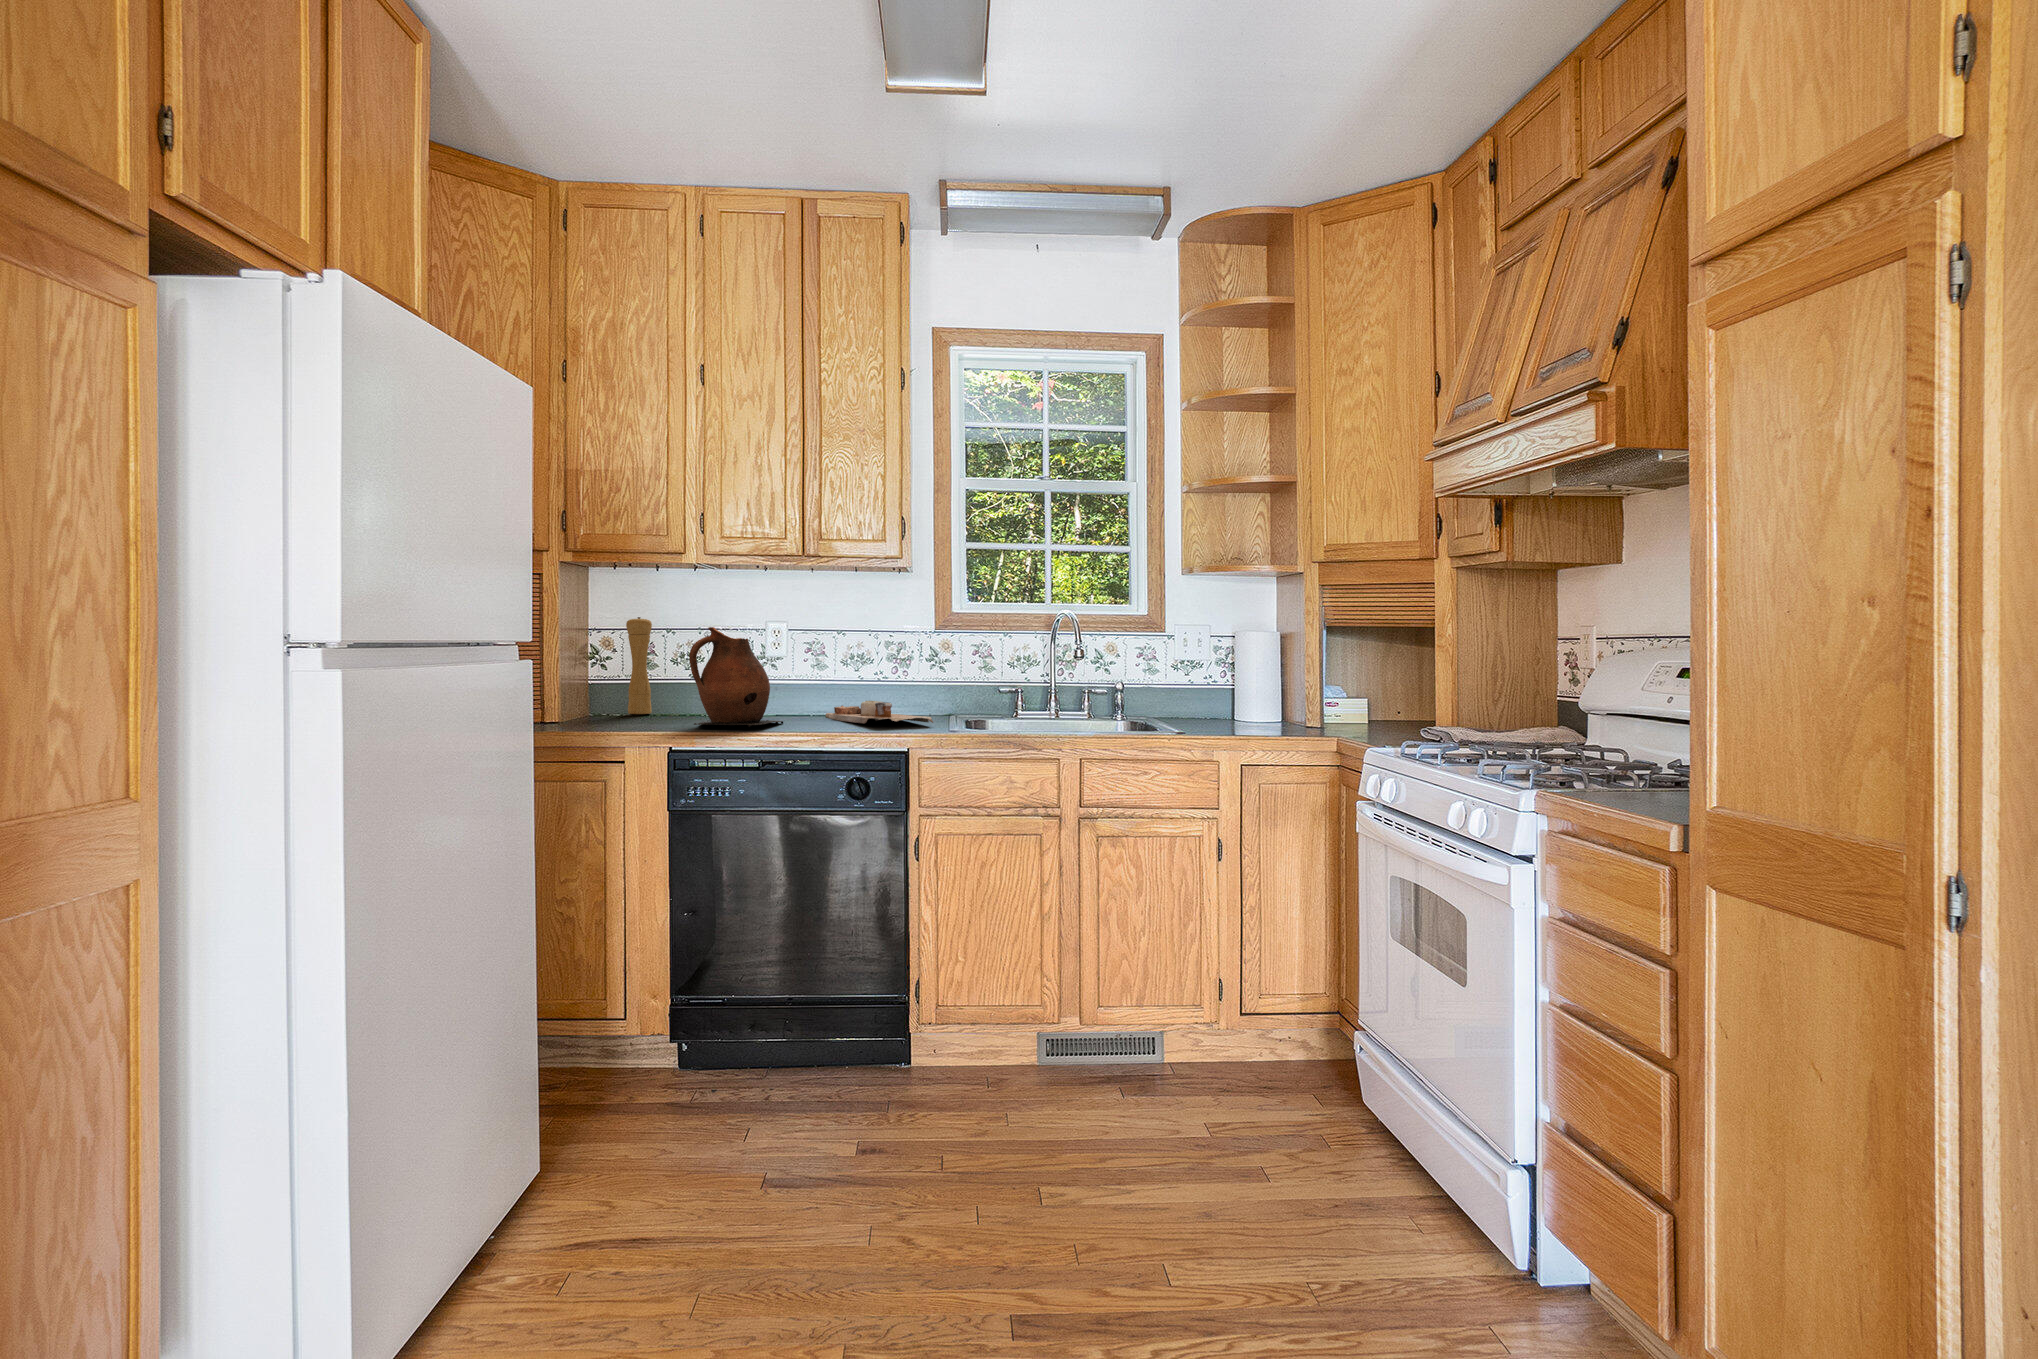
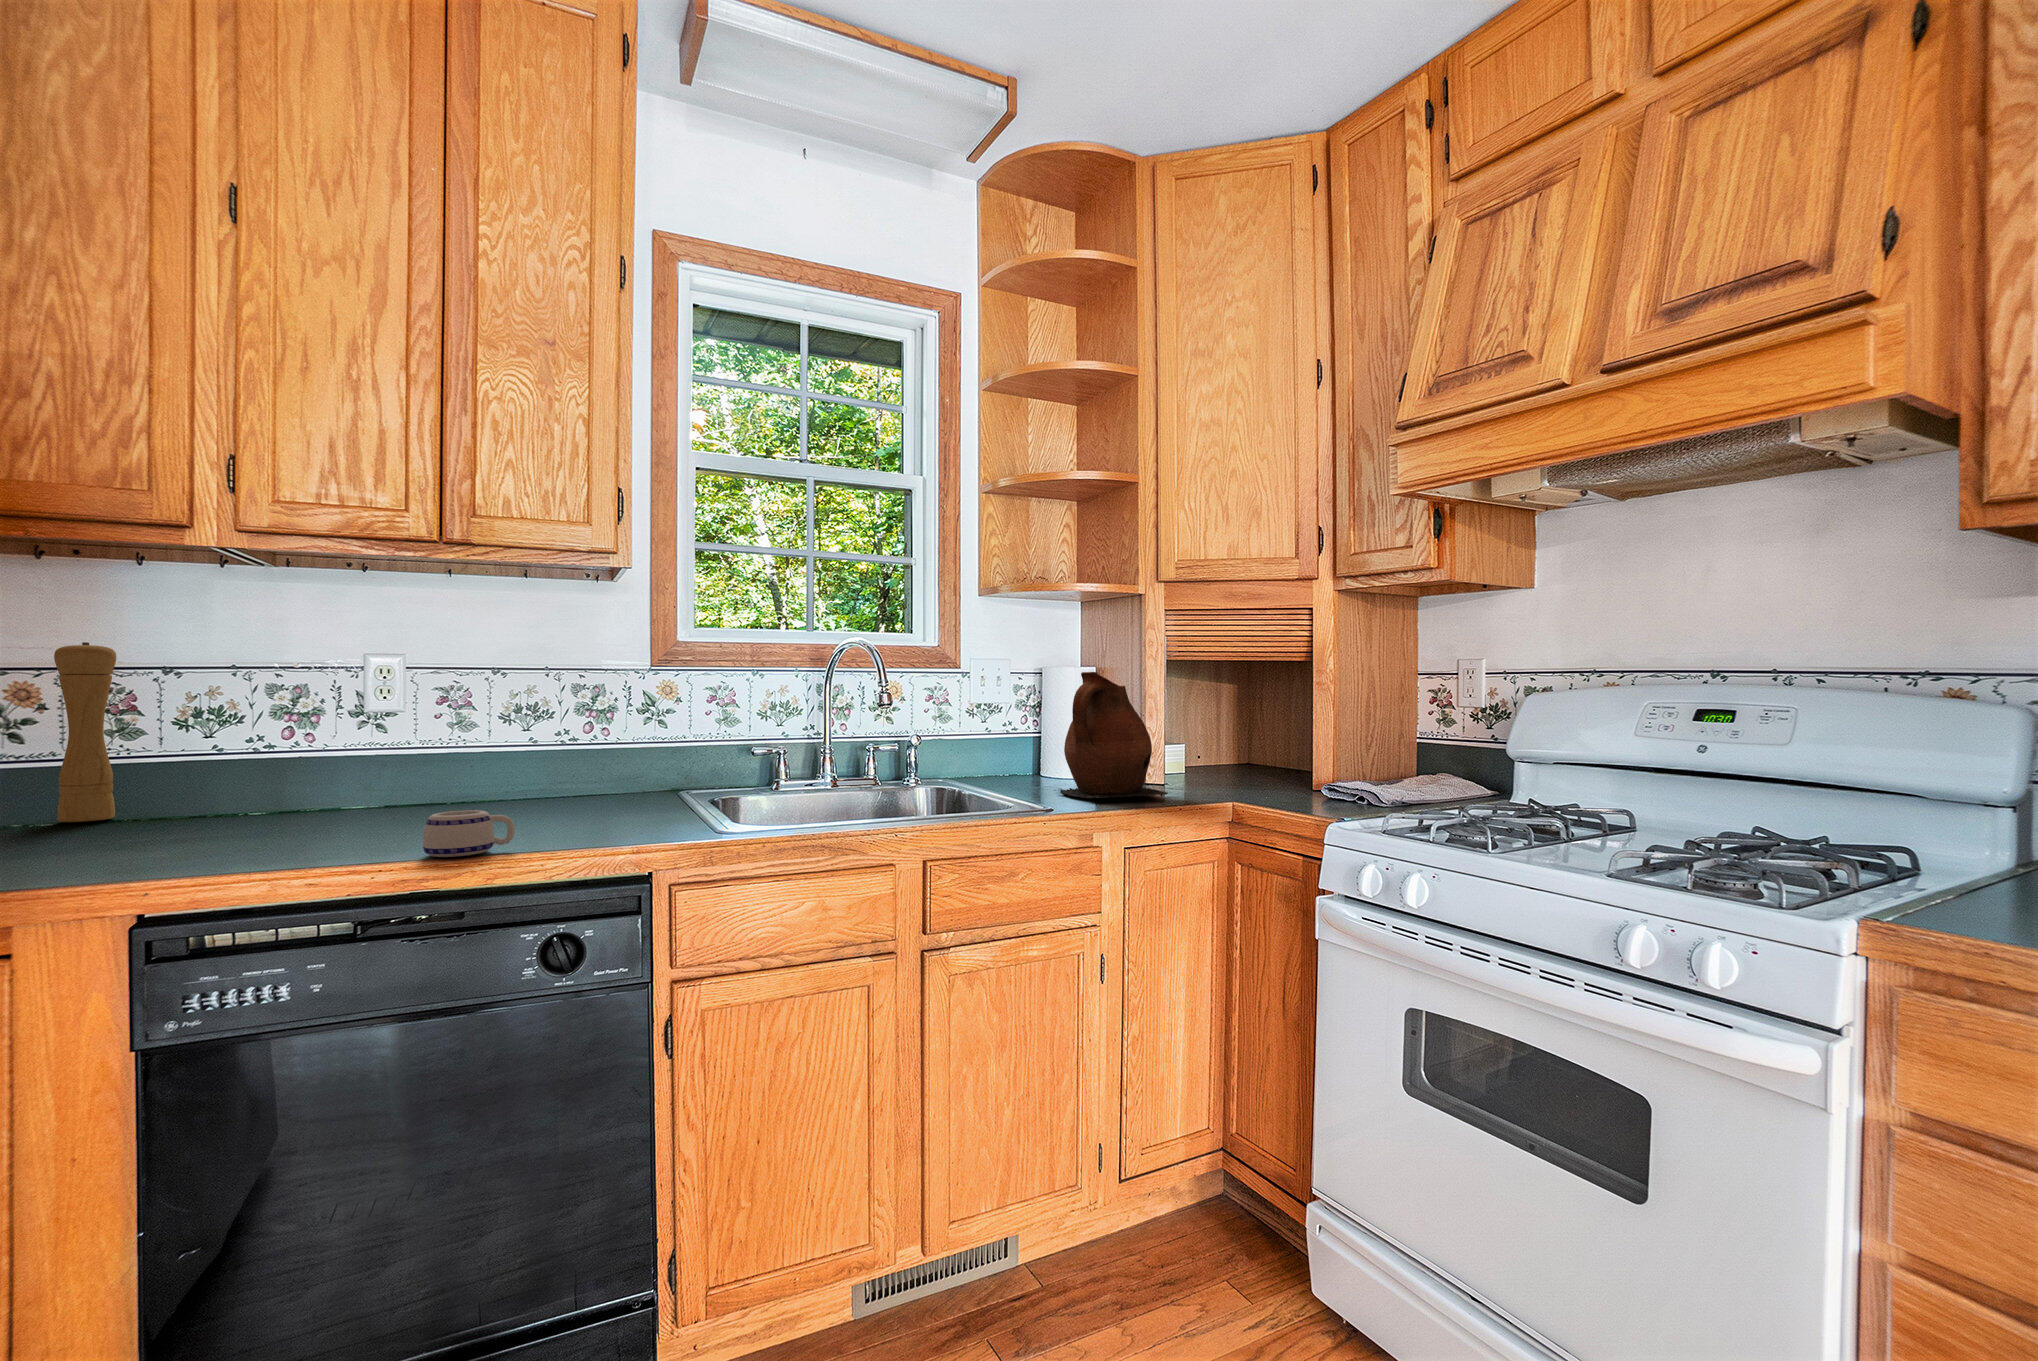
ceramic pitcher: present [689,627,783,727] -> present [1054,672,1168,798]
cutting board: present [826,701,933,724] -> none [476,778,678,818]
mug: none [786,712,832,735] -> present [423,810,515,857]

